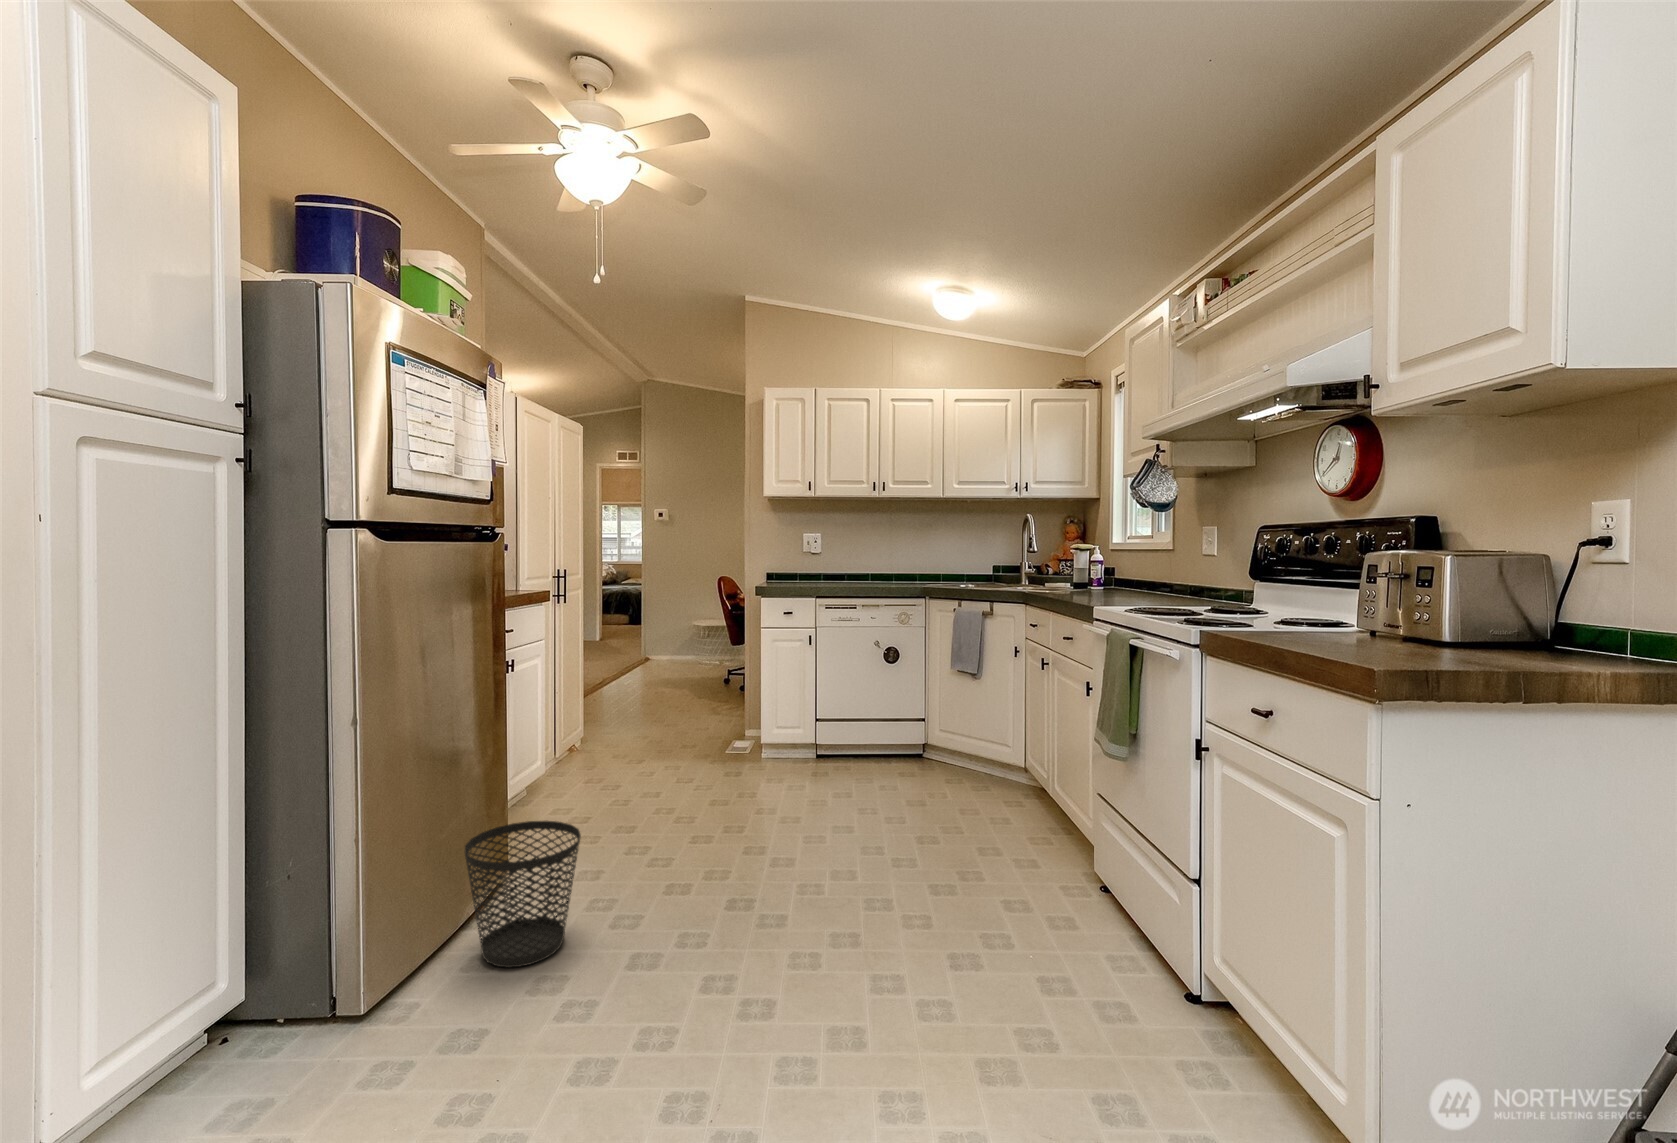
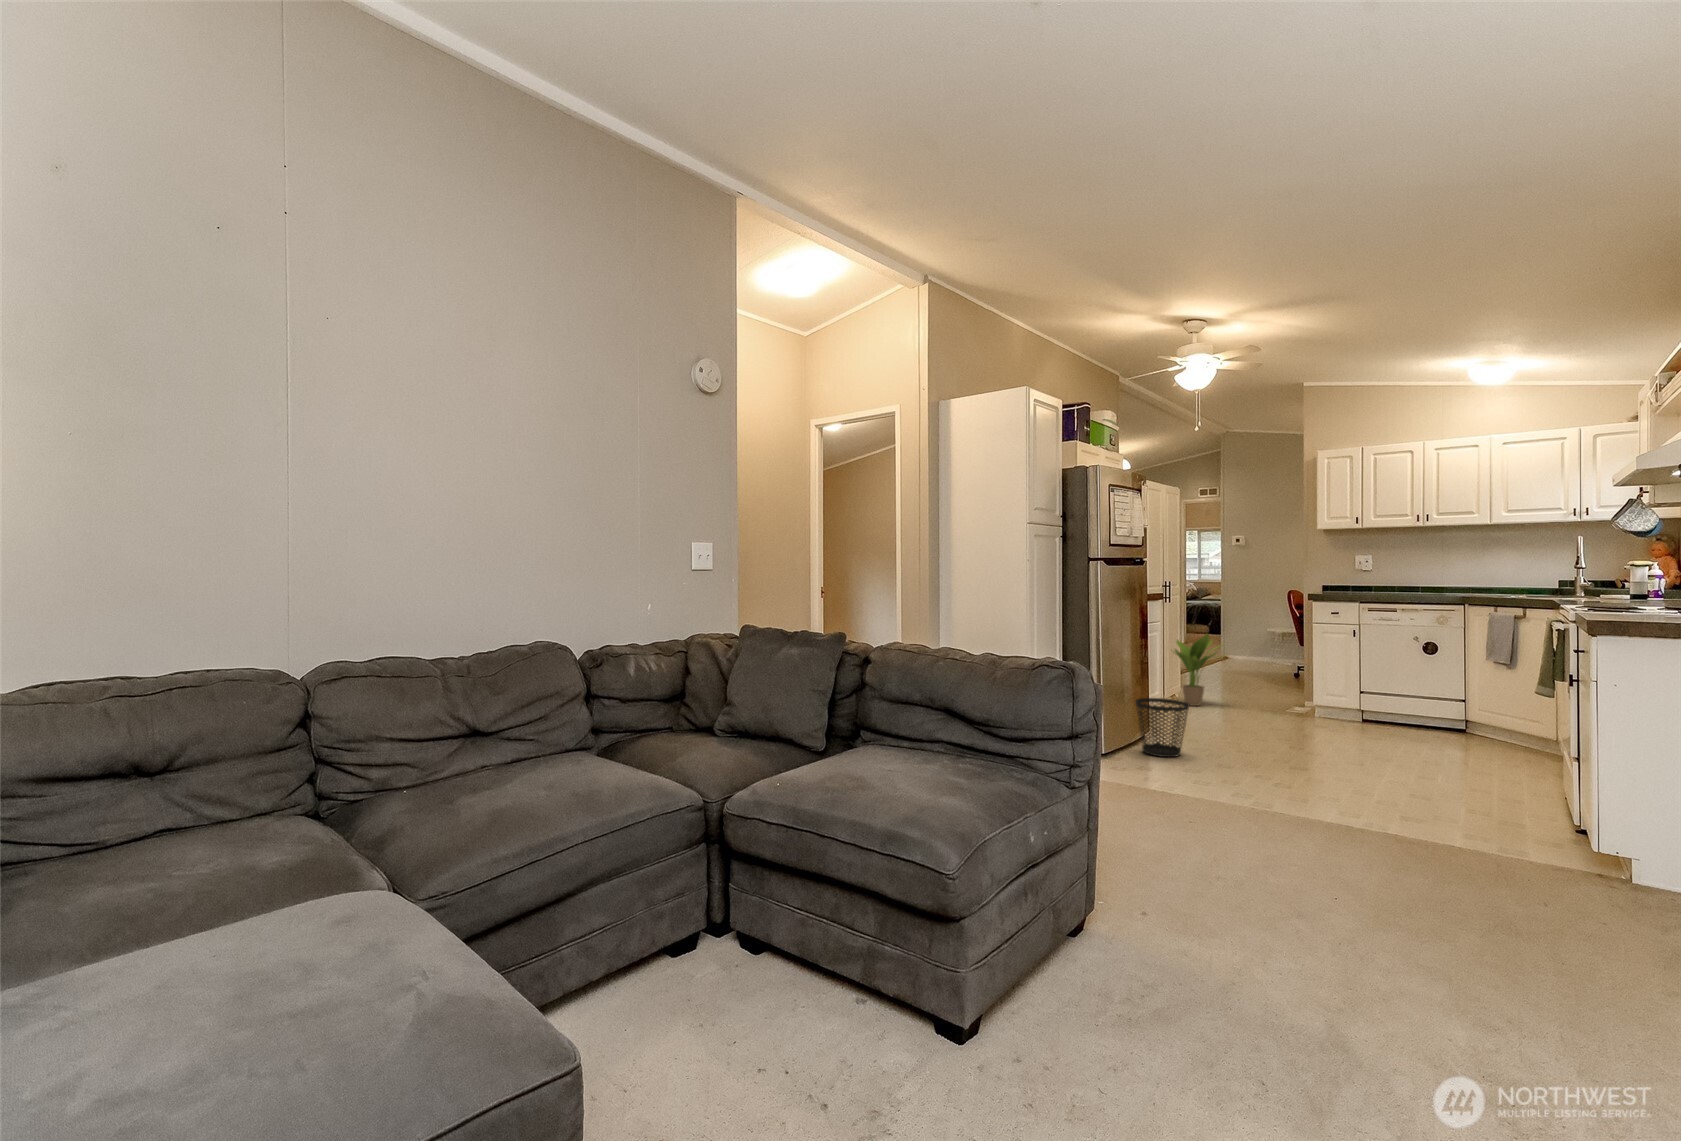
potted plant: none [569,651,653,762] -> present [1175,634,1223,706]

